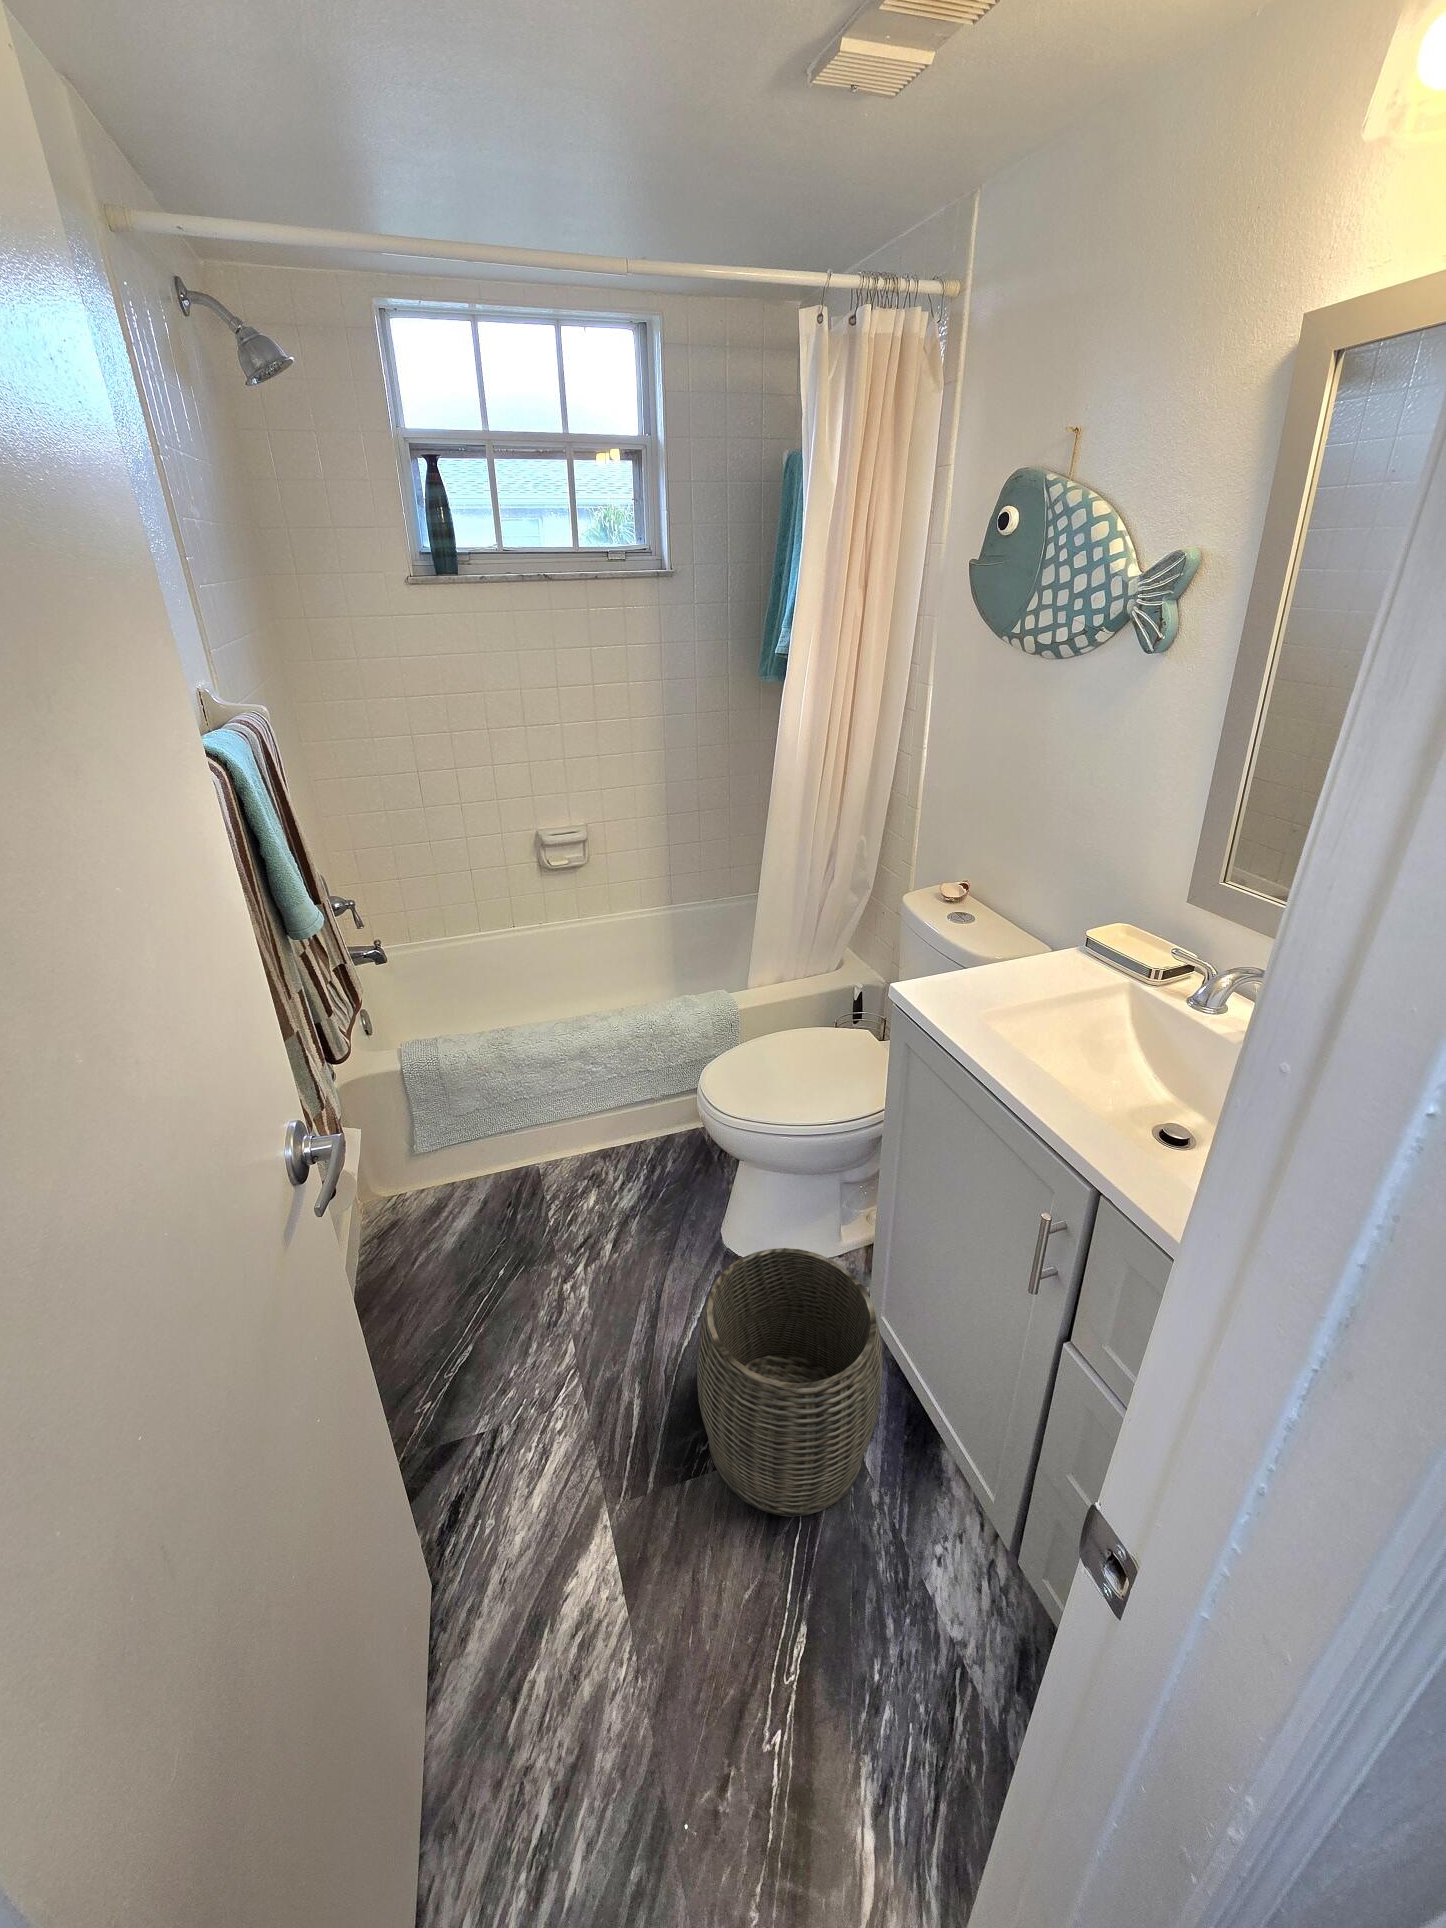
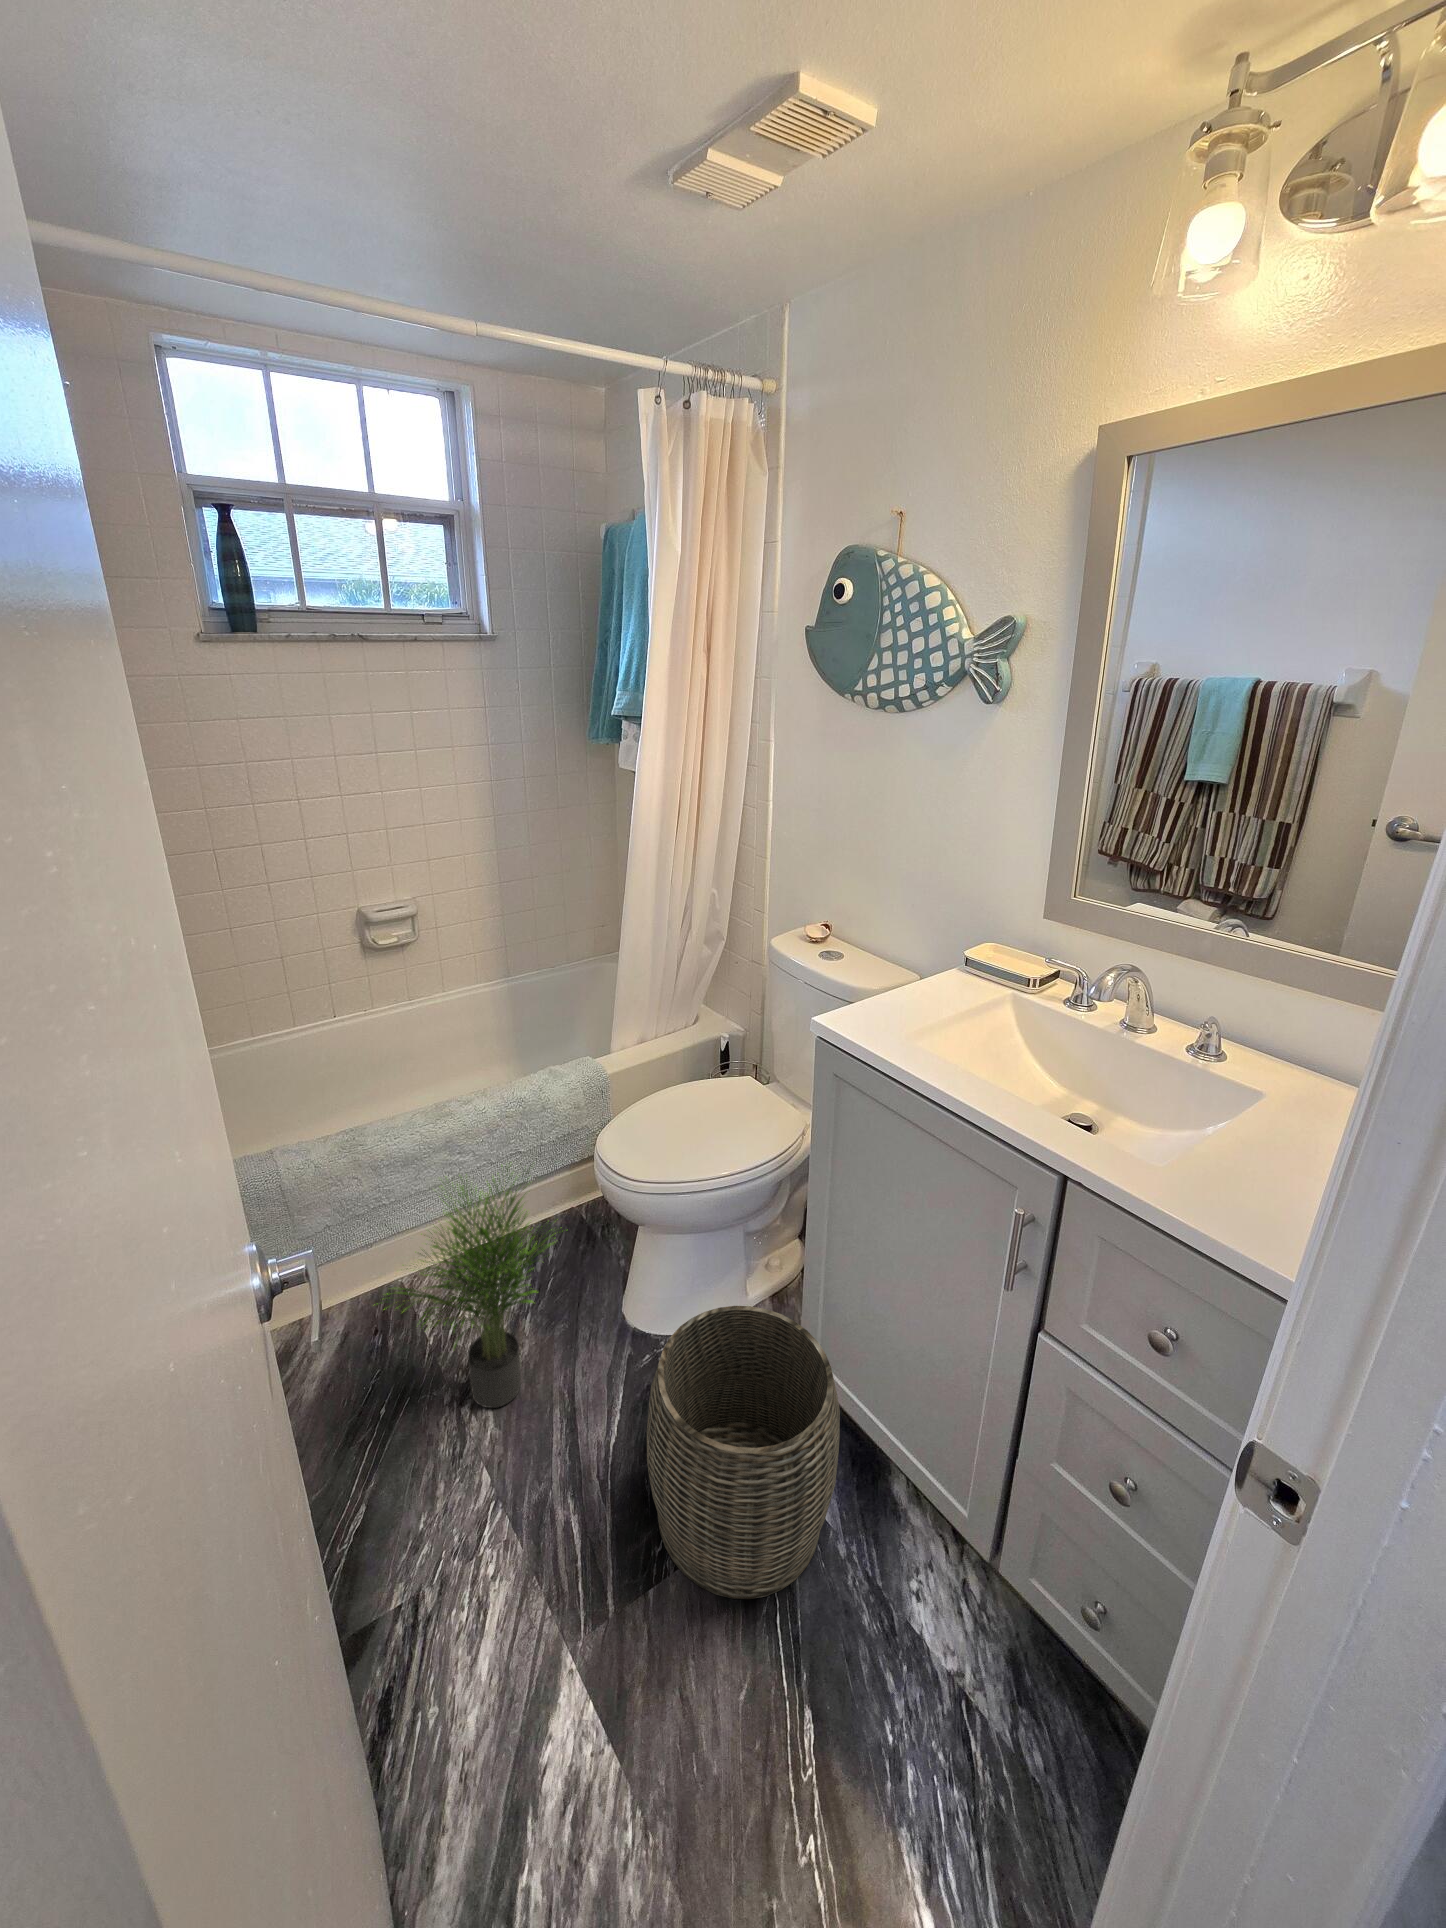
potted plant: none [484,1081,659,1295] -> present [381,1168,563,1408]

